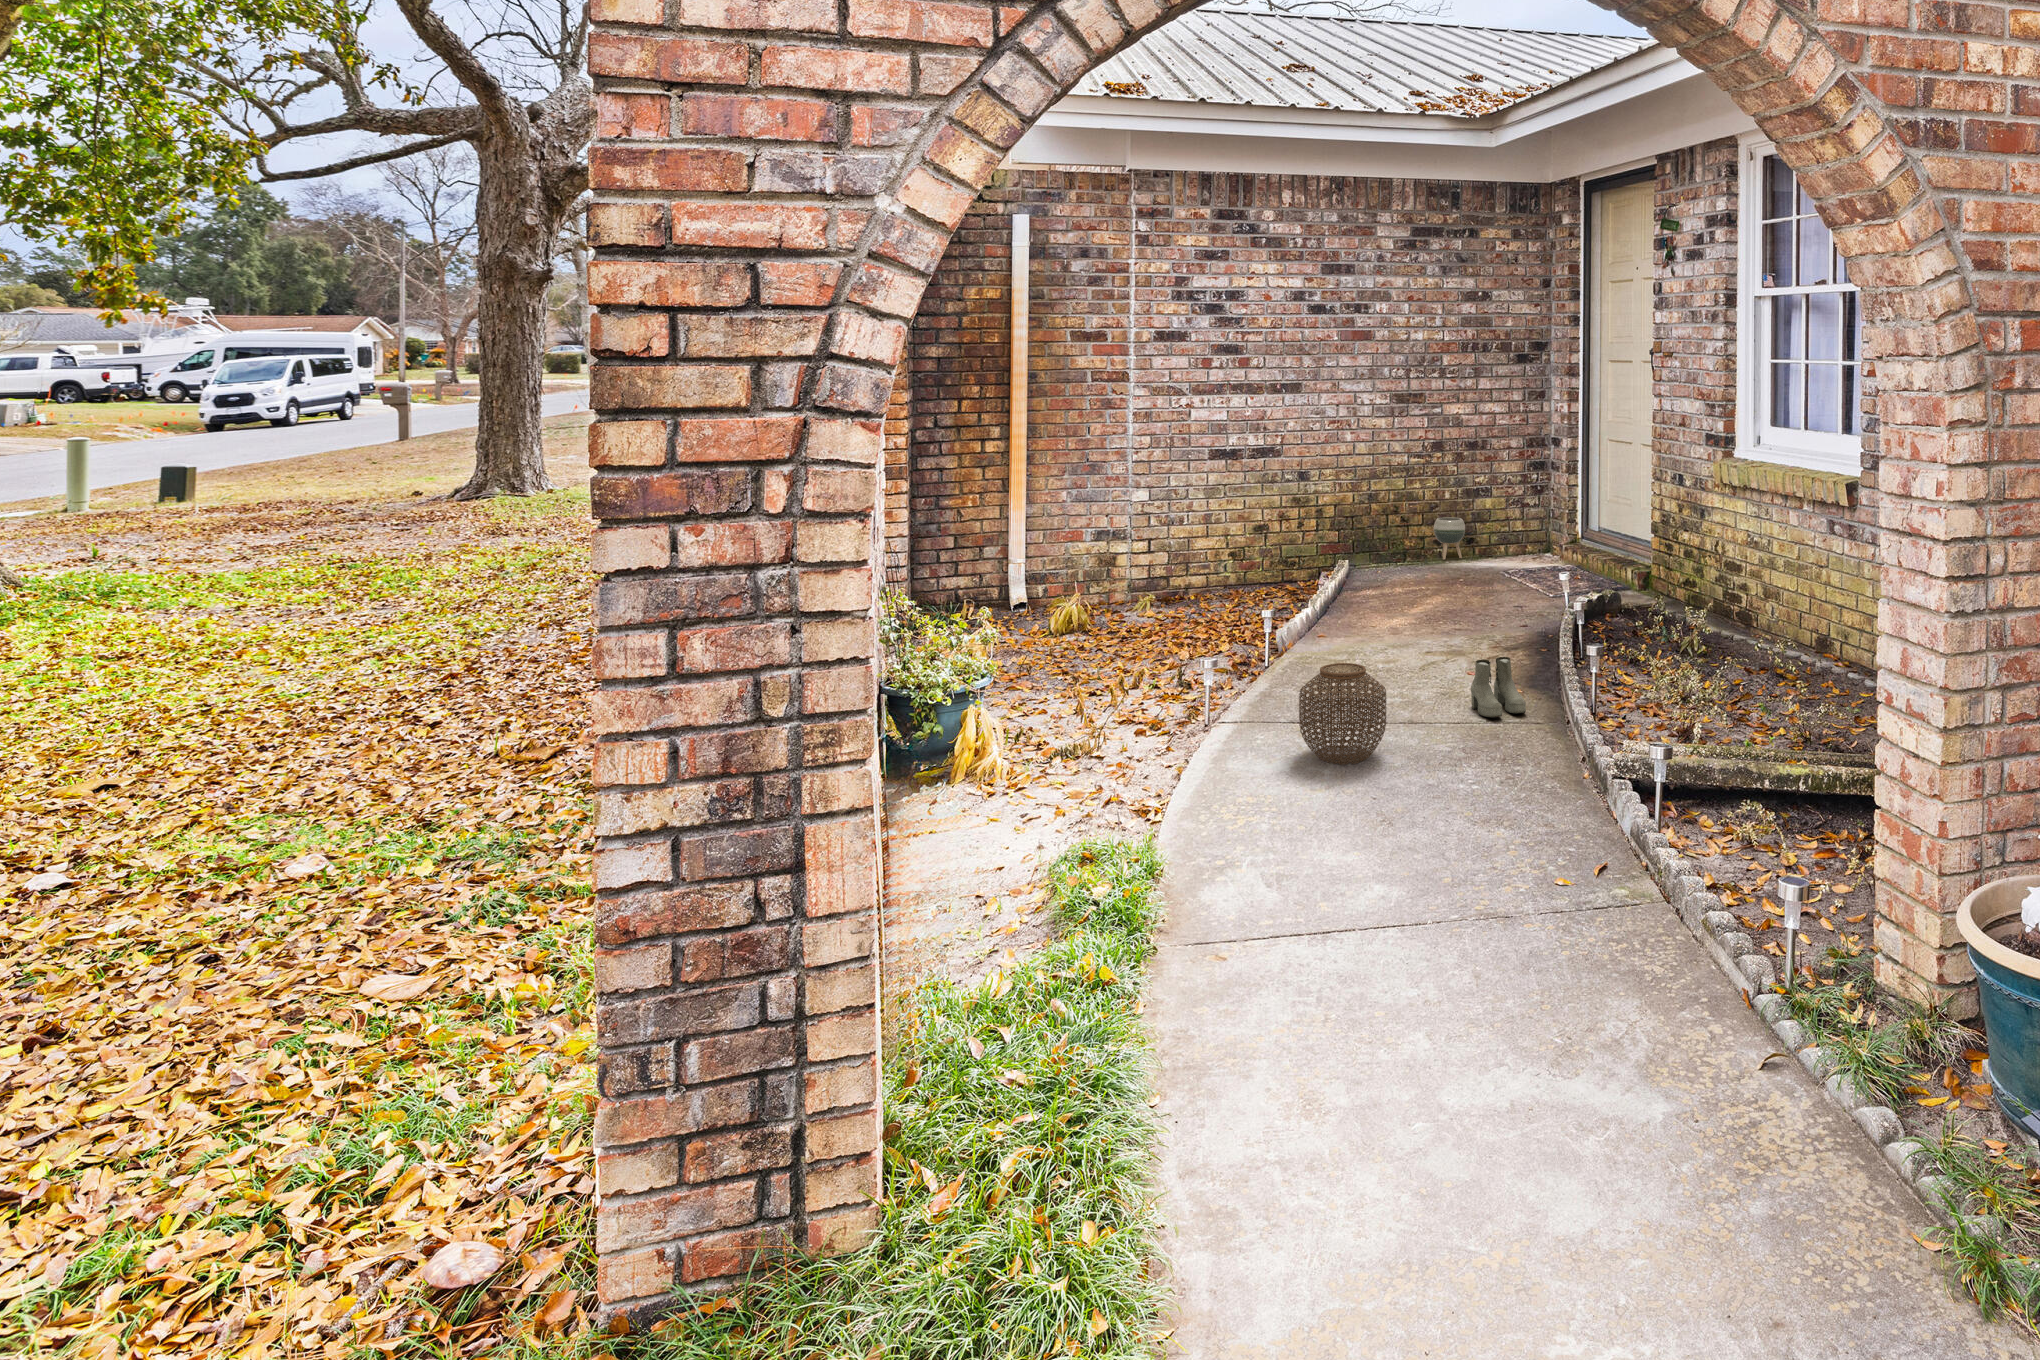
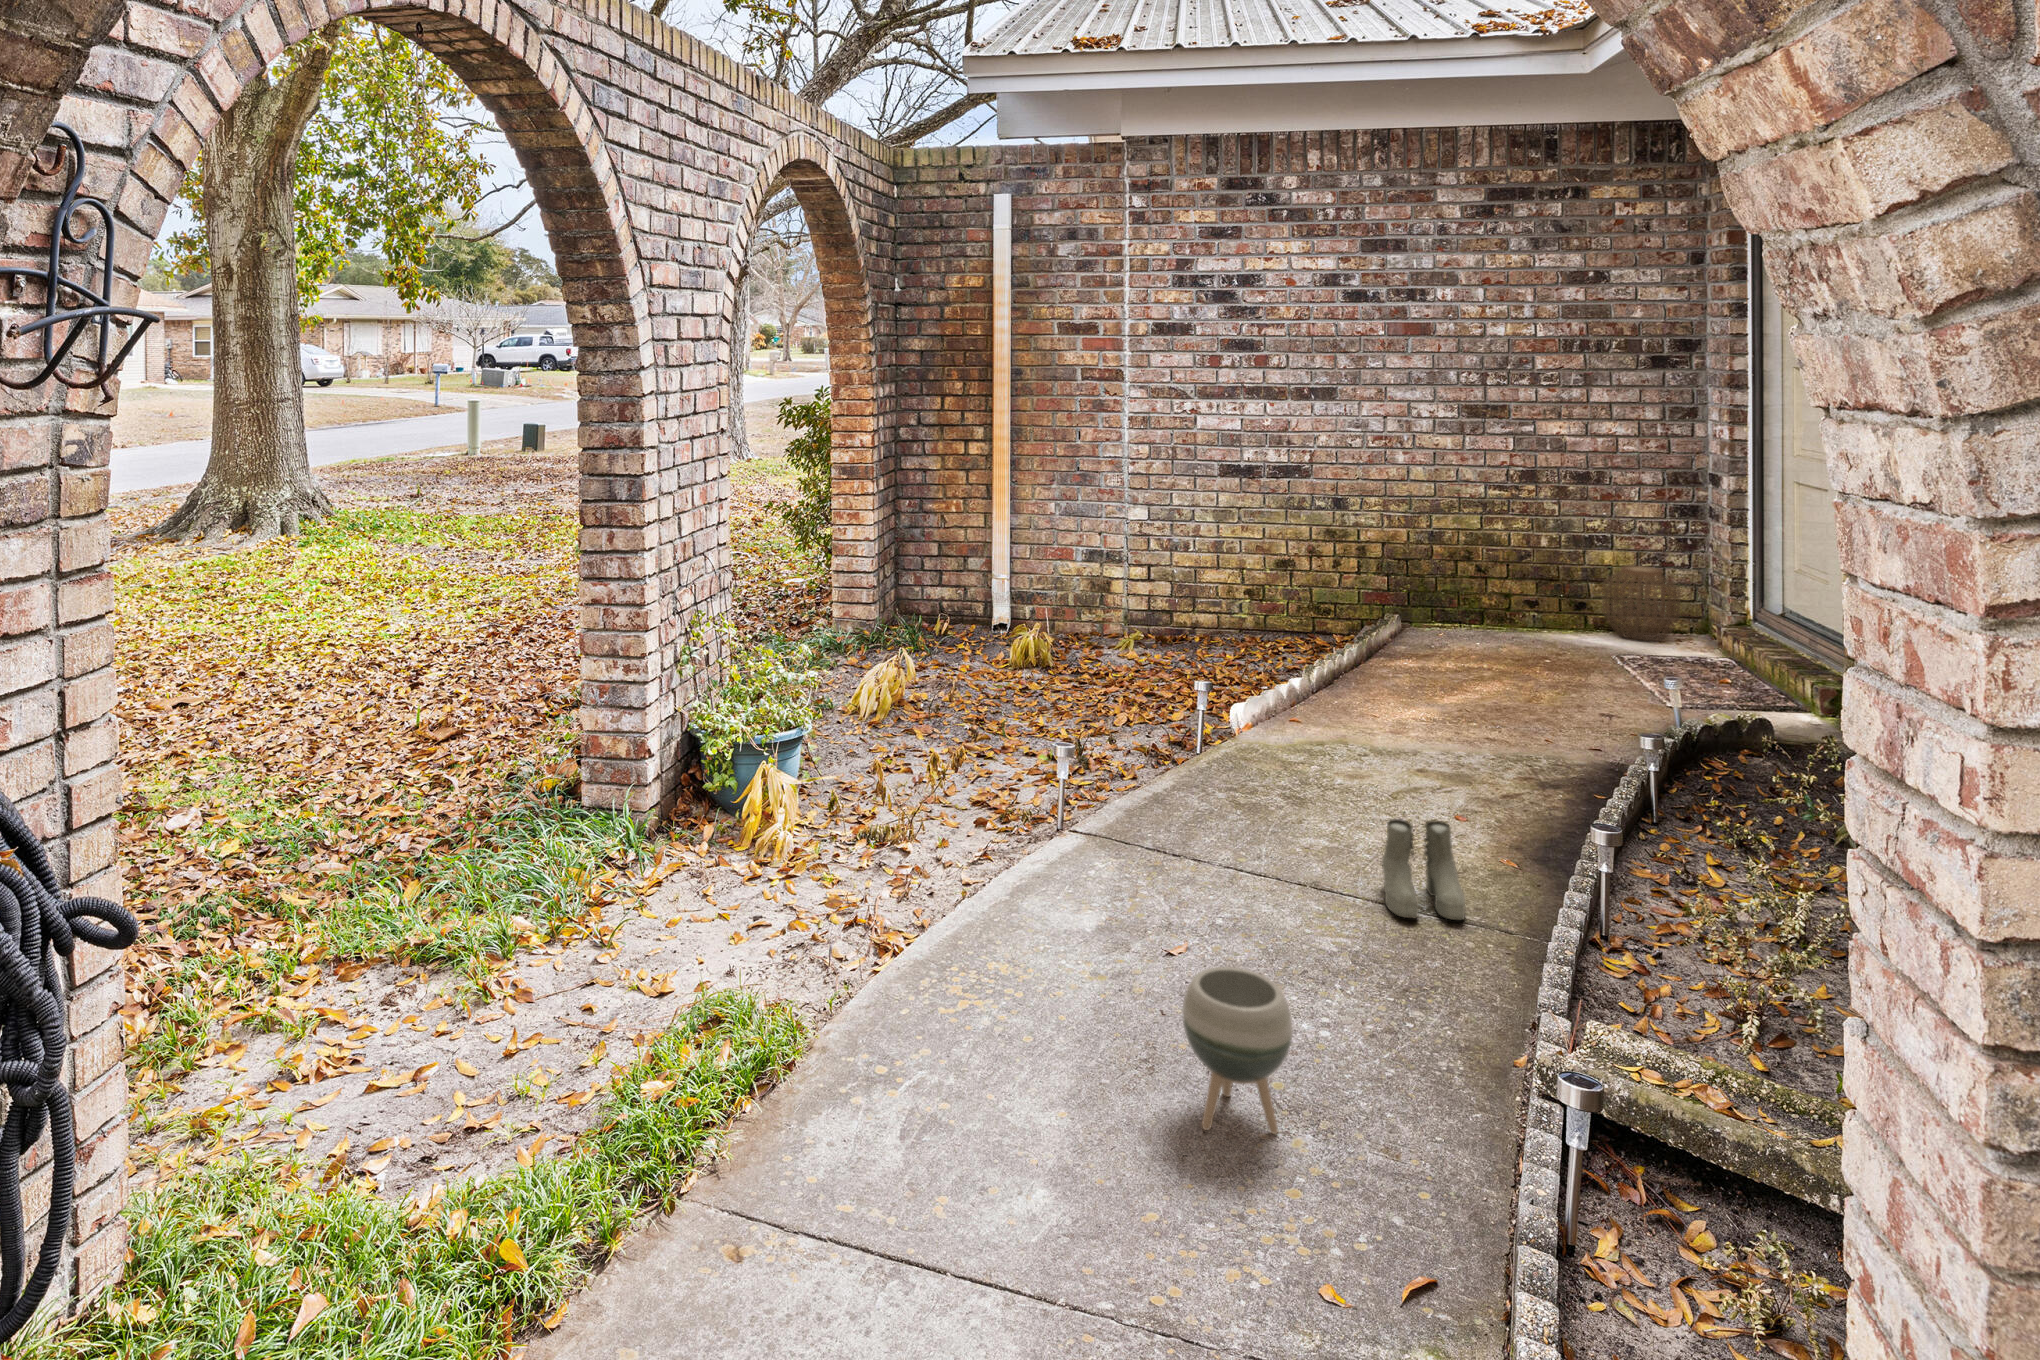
planter: present [1434,517,1465,560] -> present [1182,967,1293,1134]
woven basket: present [1299,663,1386,765] -> present [1602,565,1681,641]

